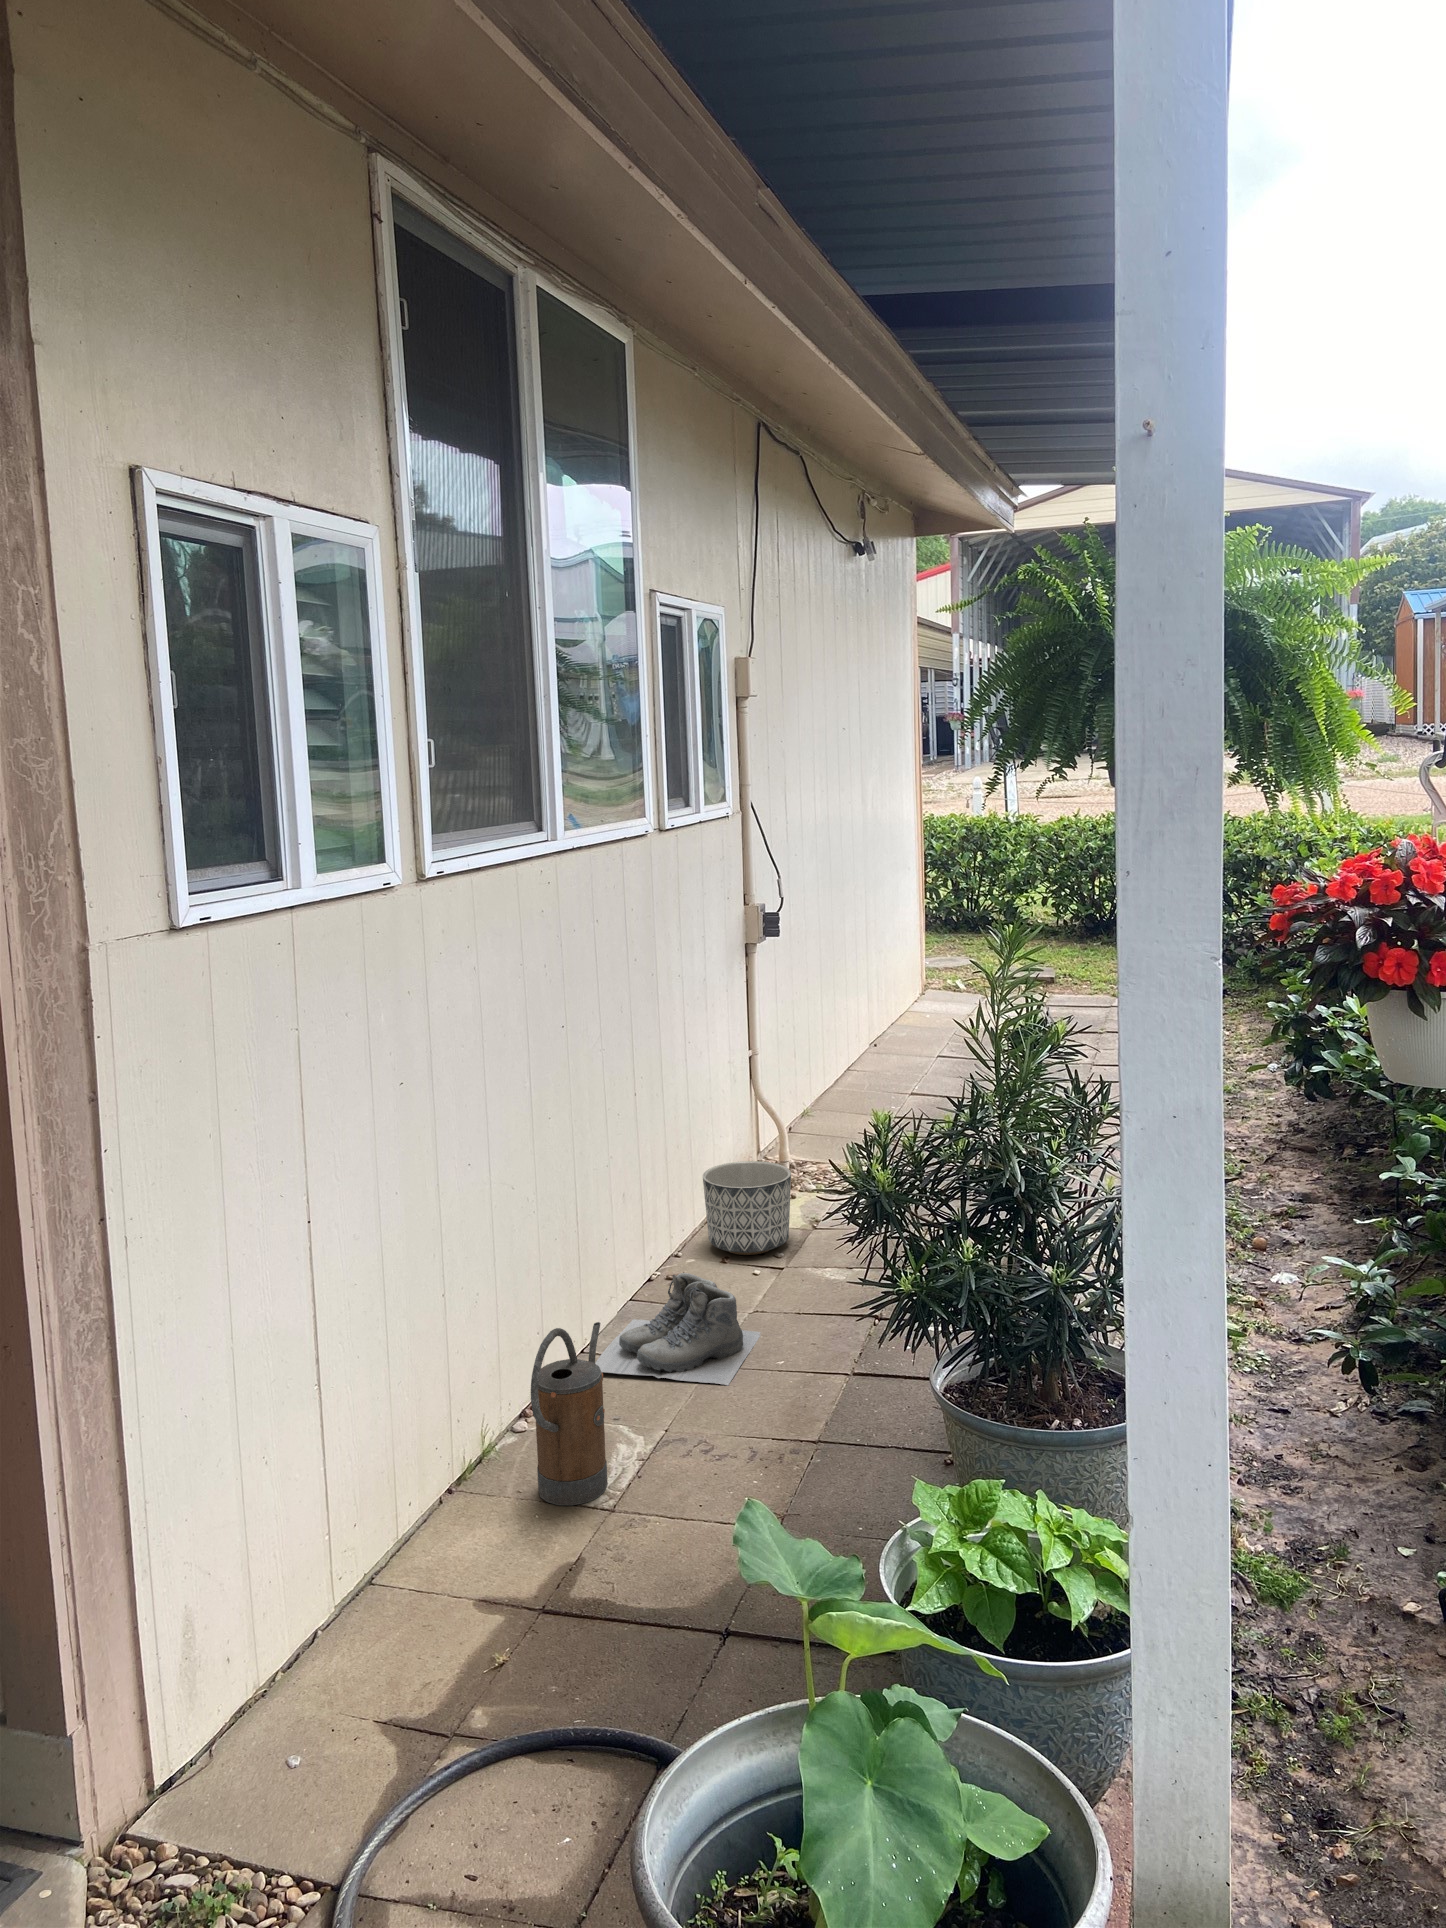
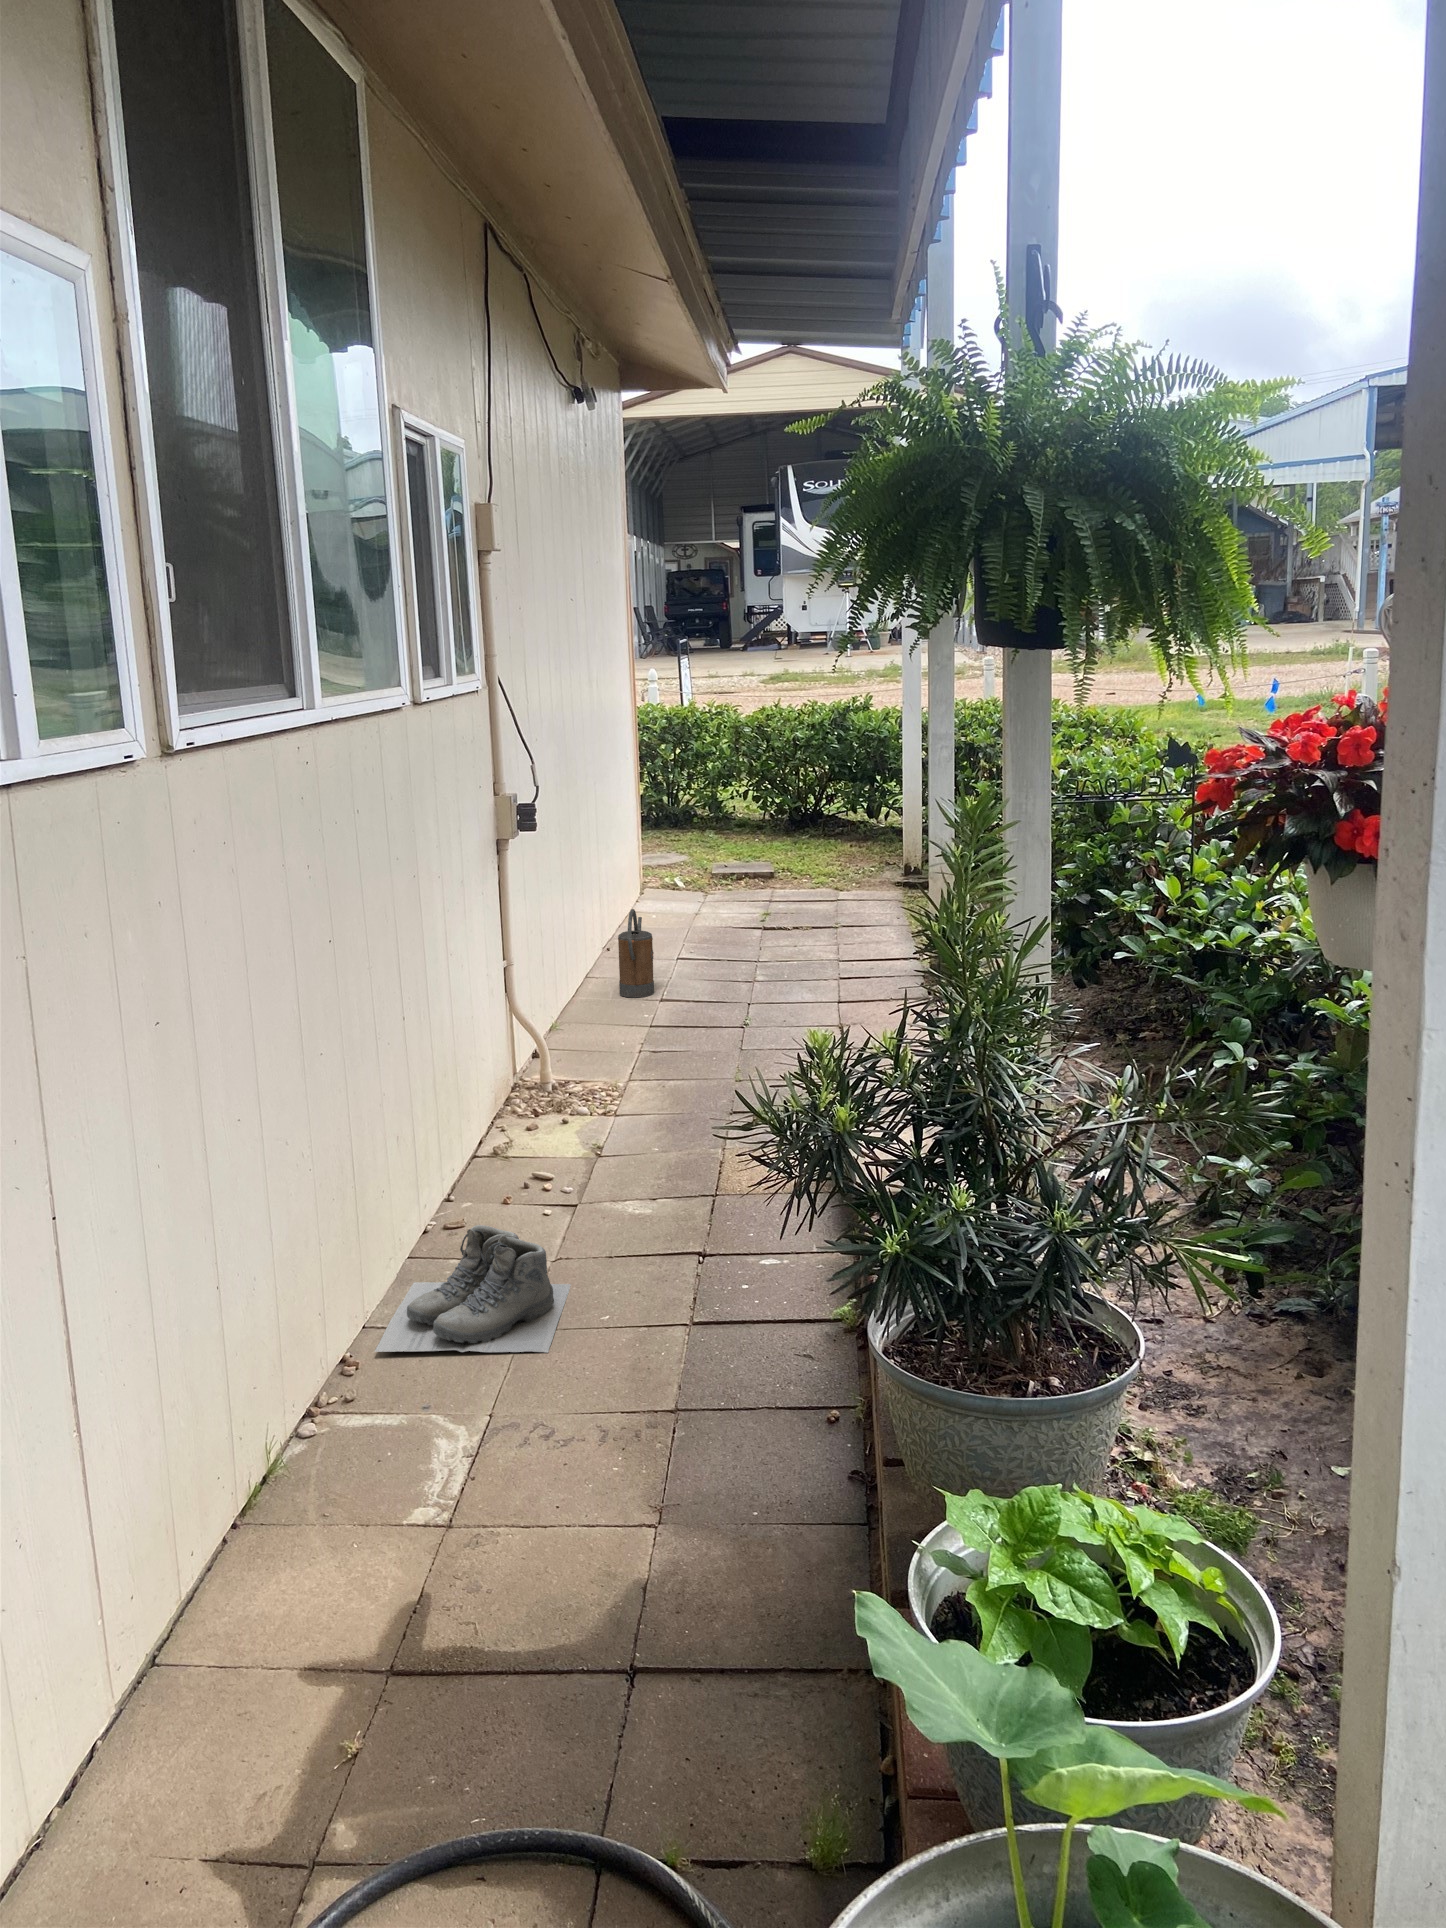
planter: present [703,1161,791,1255] -> none [473,1087,576,1194]
watering can: present [531,1322,608,1505] -> present [618,909,654,997]

